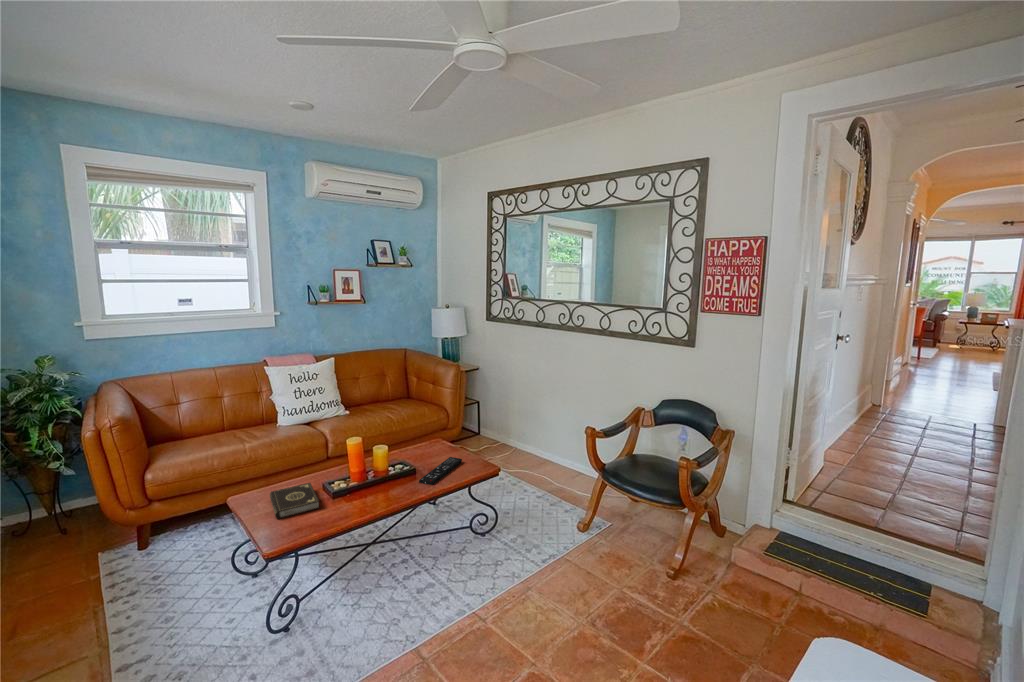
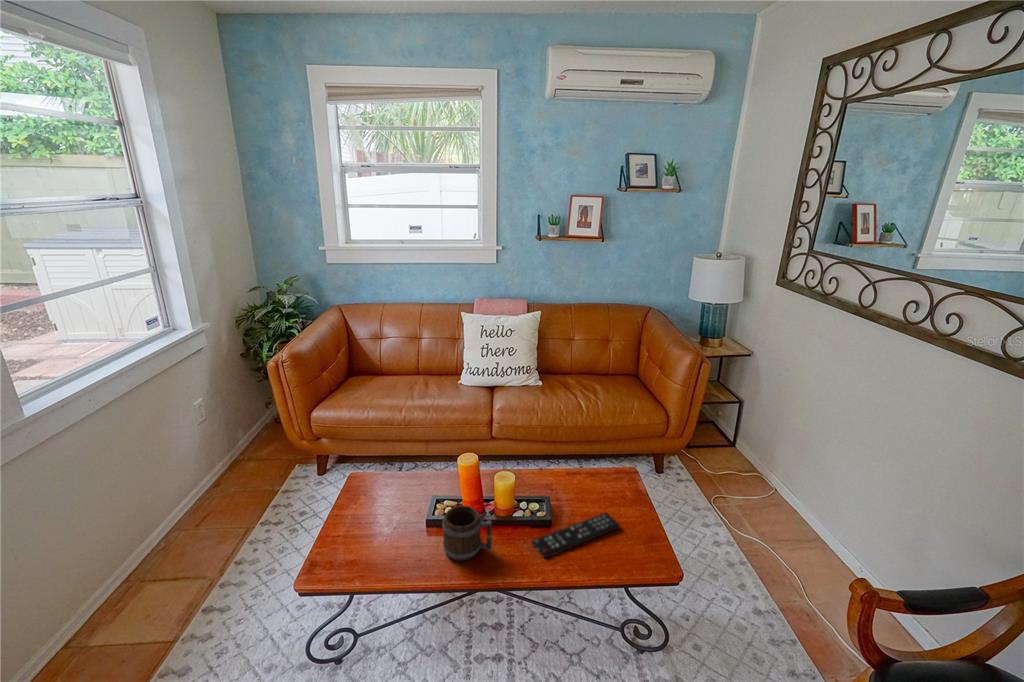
mug: none [364,467,399,504] -> present [442,505,492,561]
book: present [270,483,320,519] -> none [343,483,412,532]

